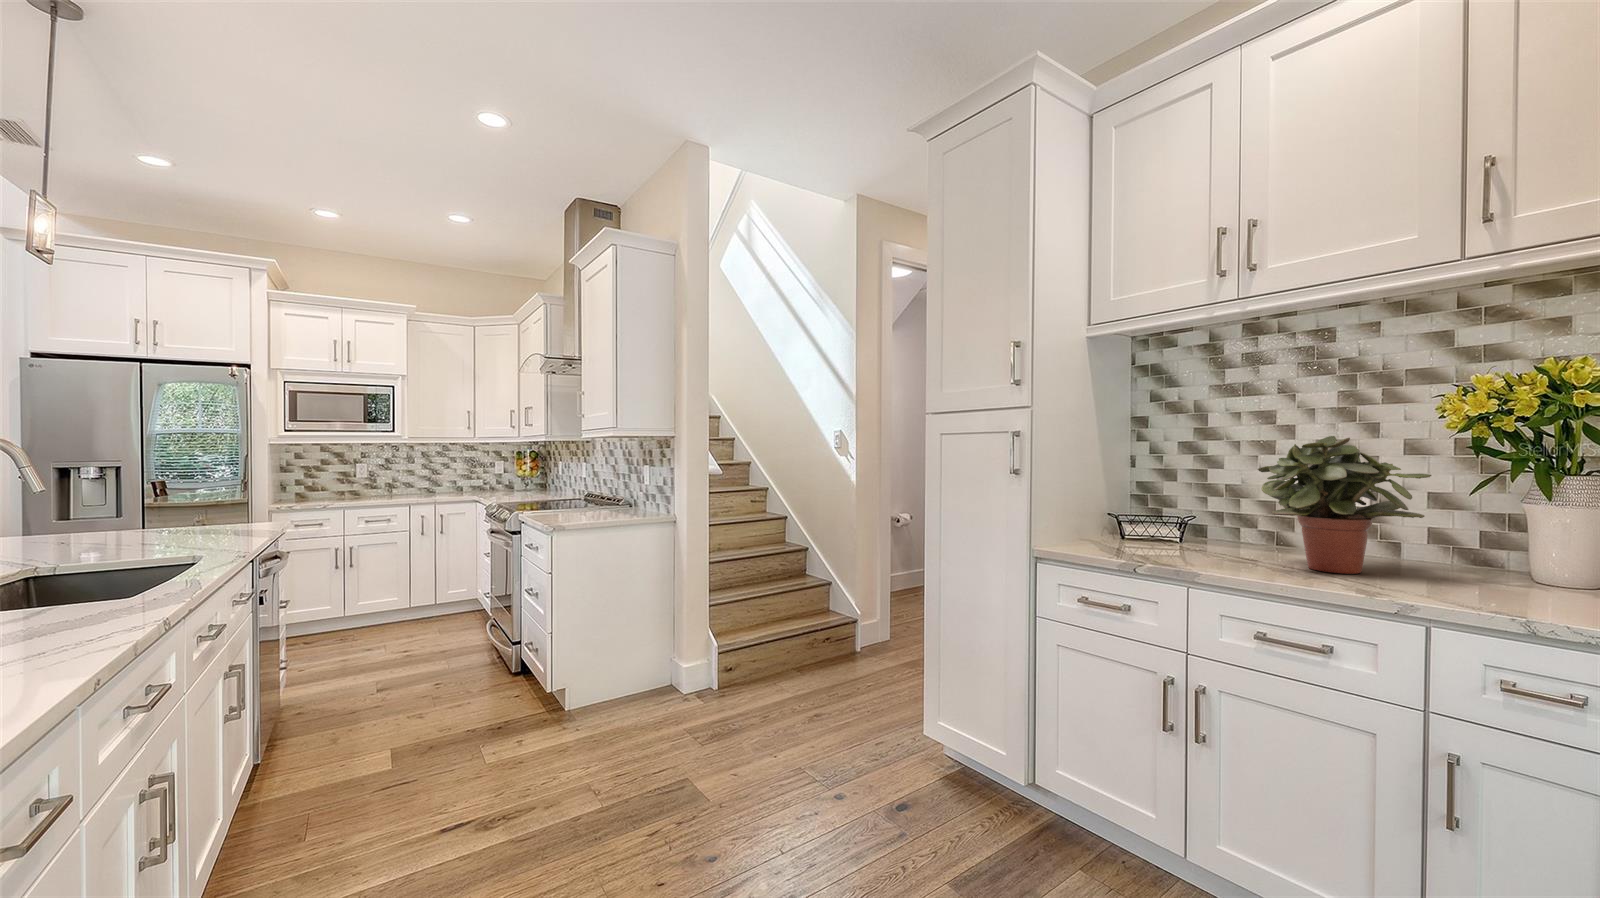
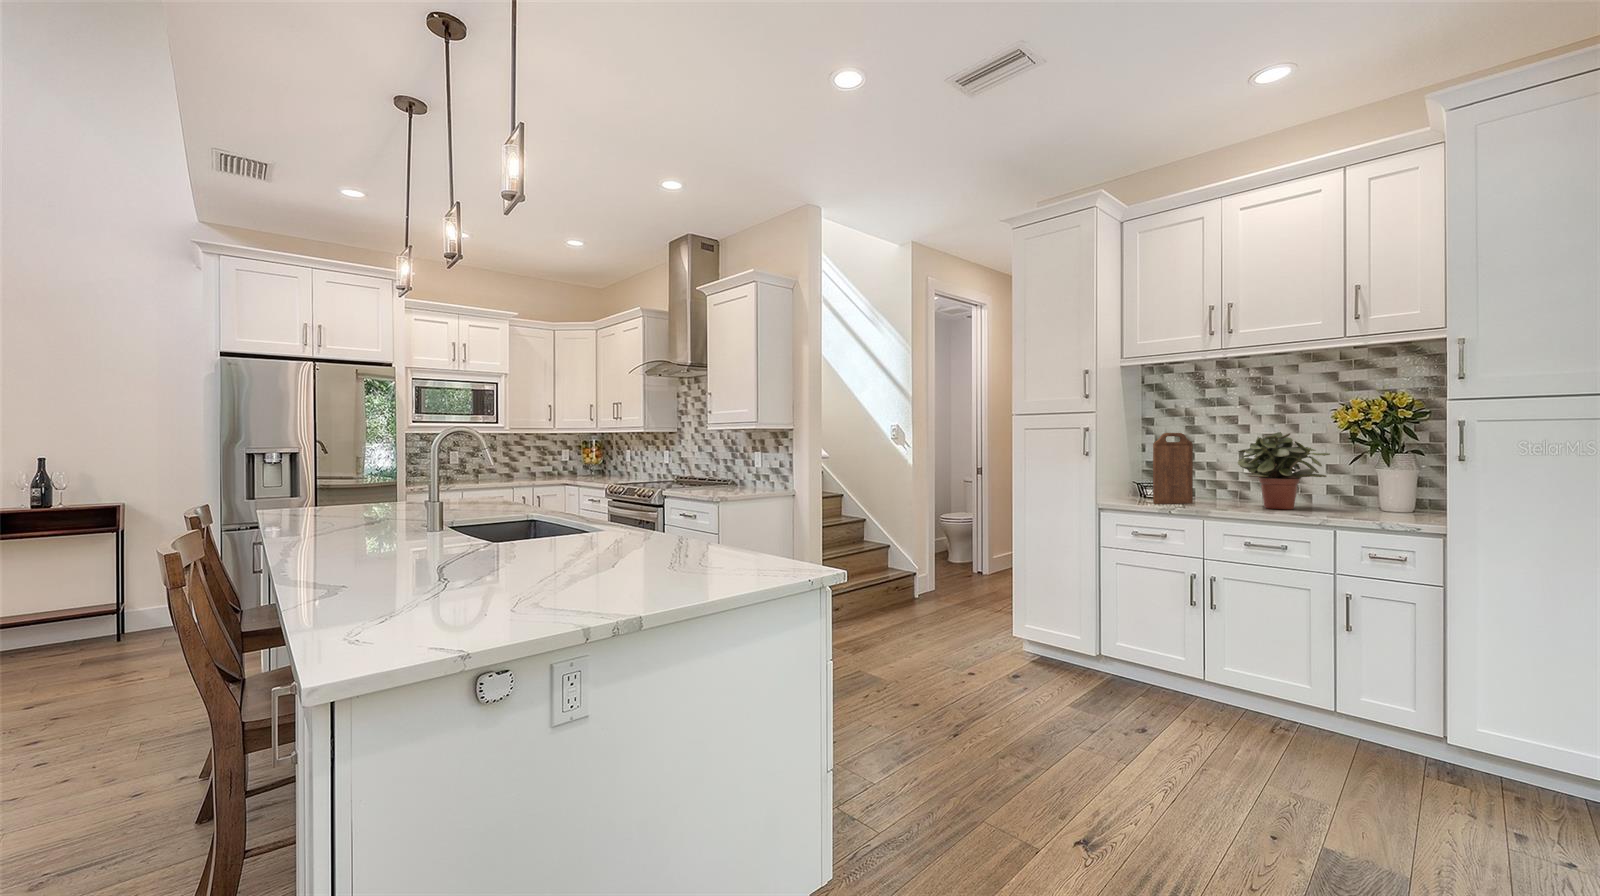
cutting board: none [1117,438,1187,553] -> present [1153,433,1193,504]

